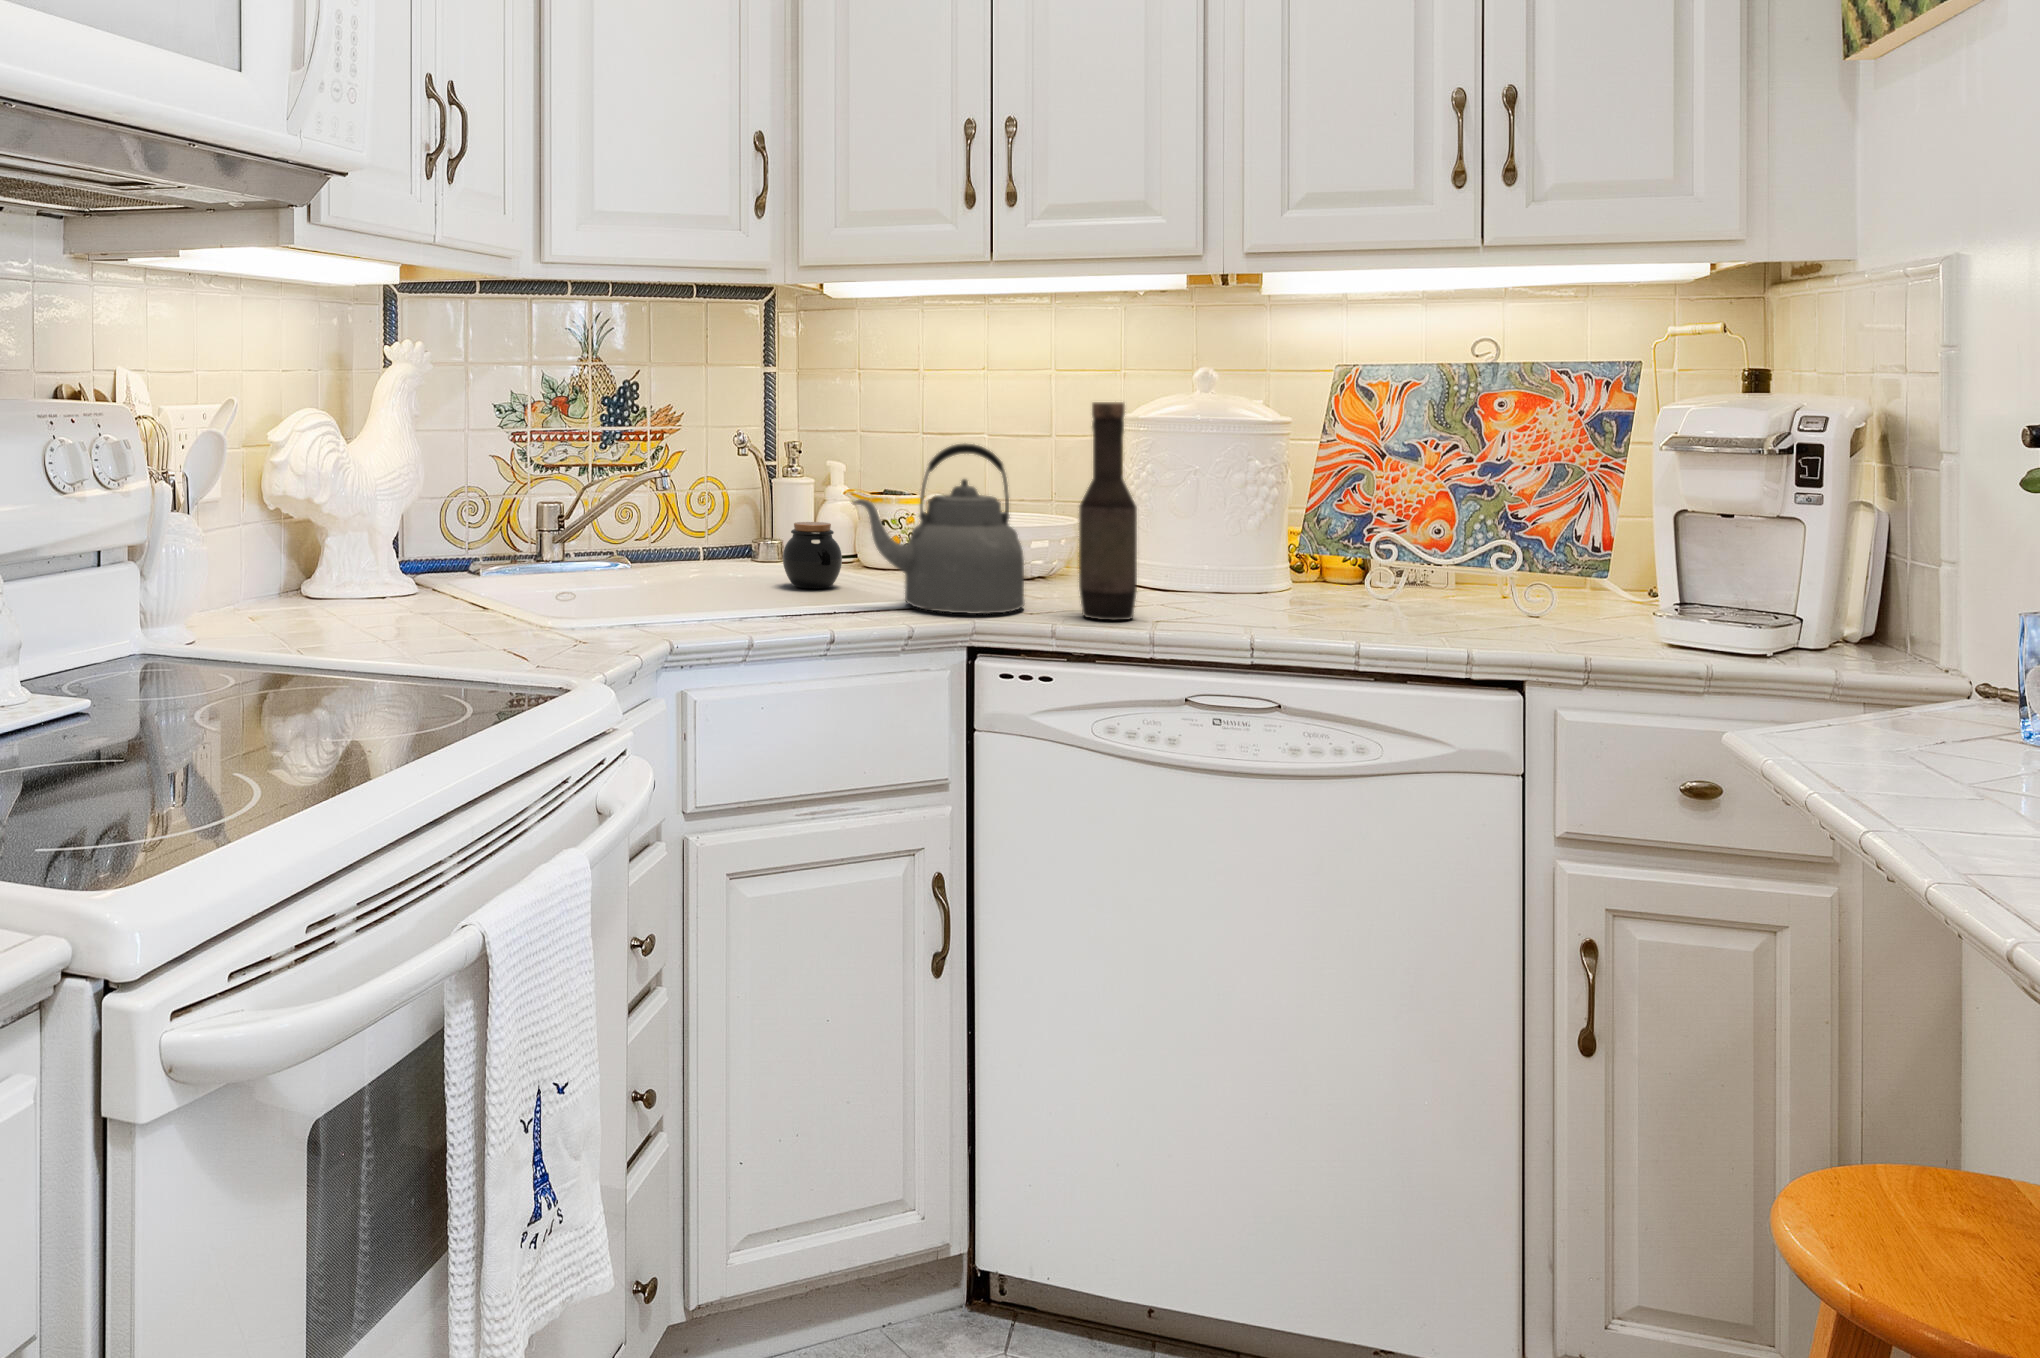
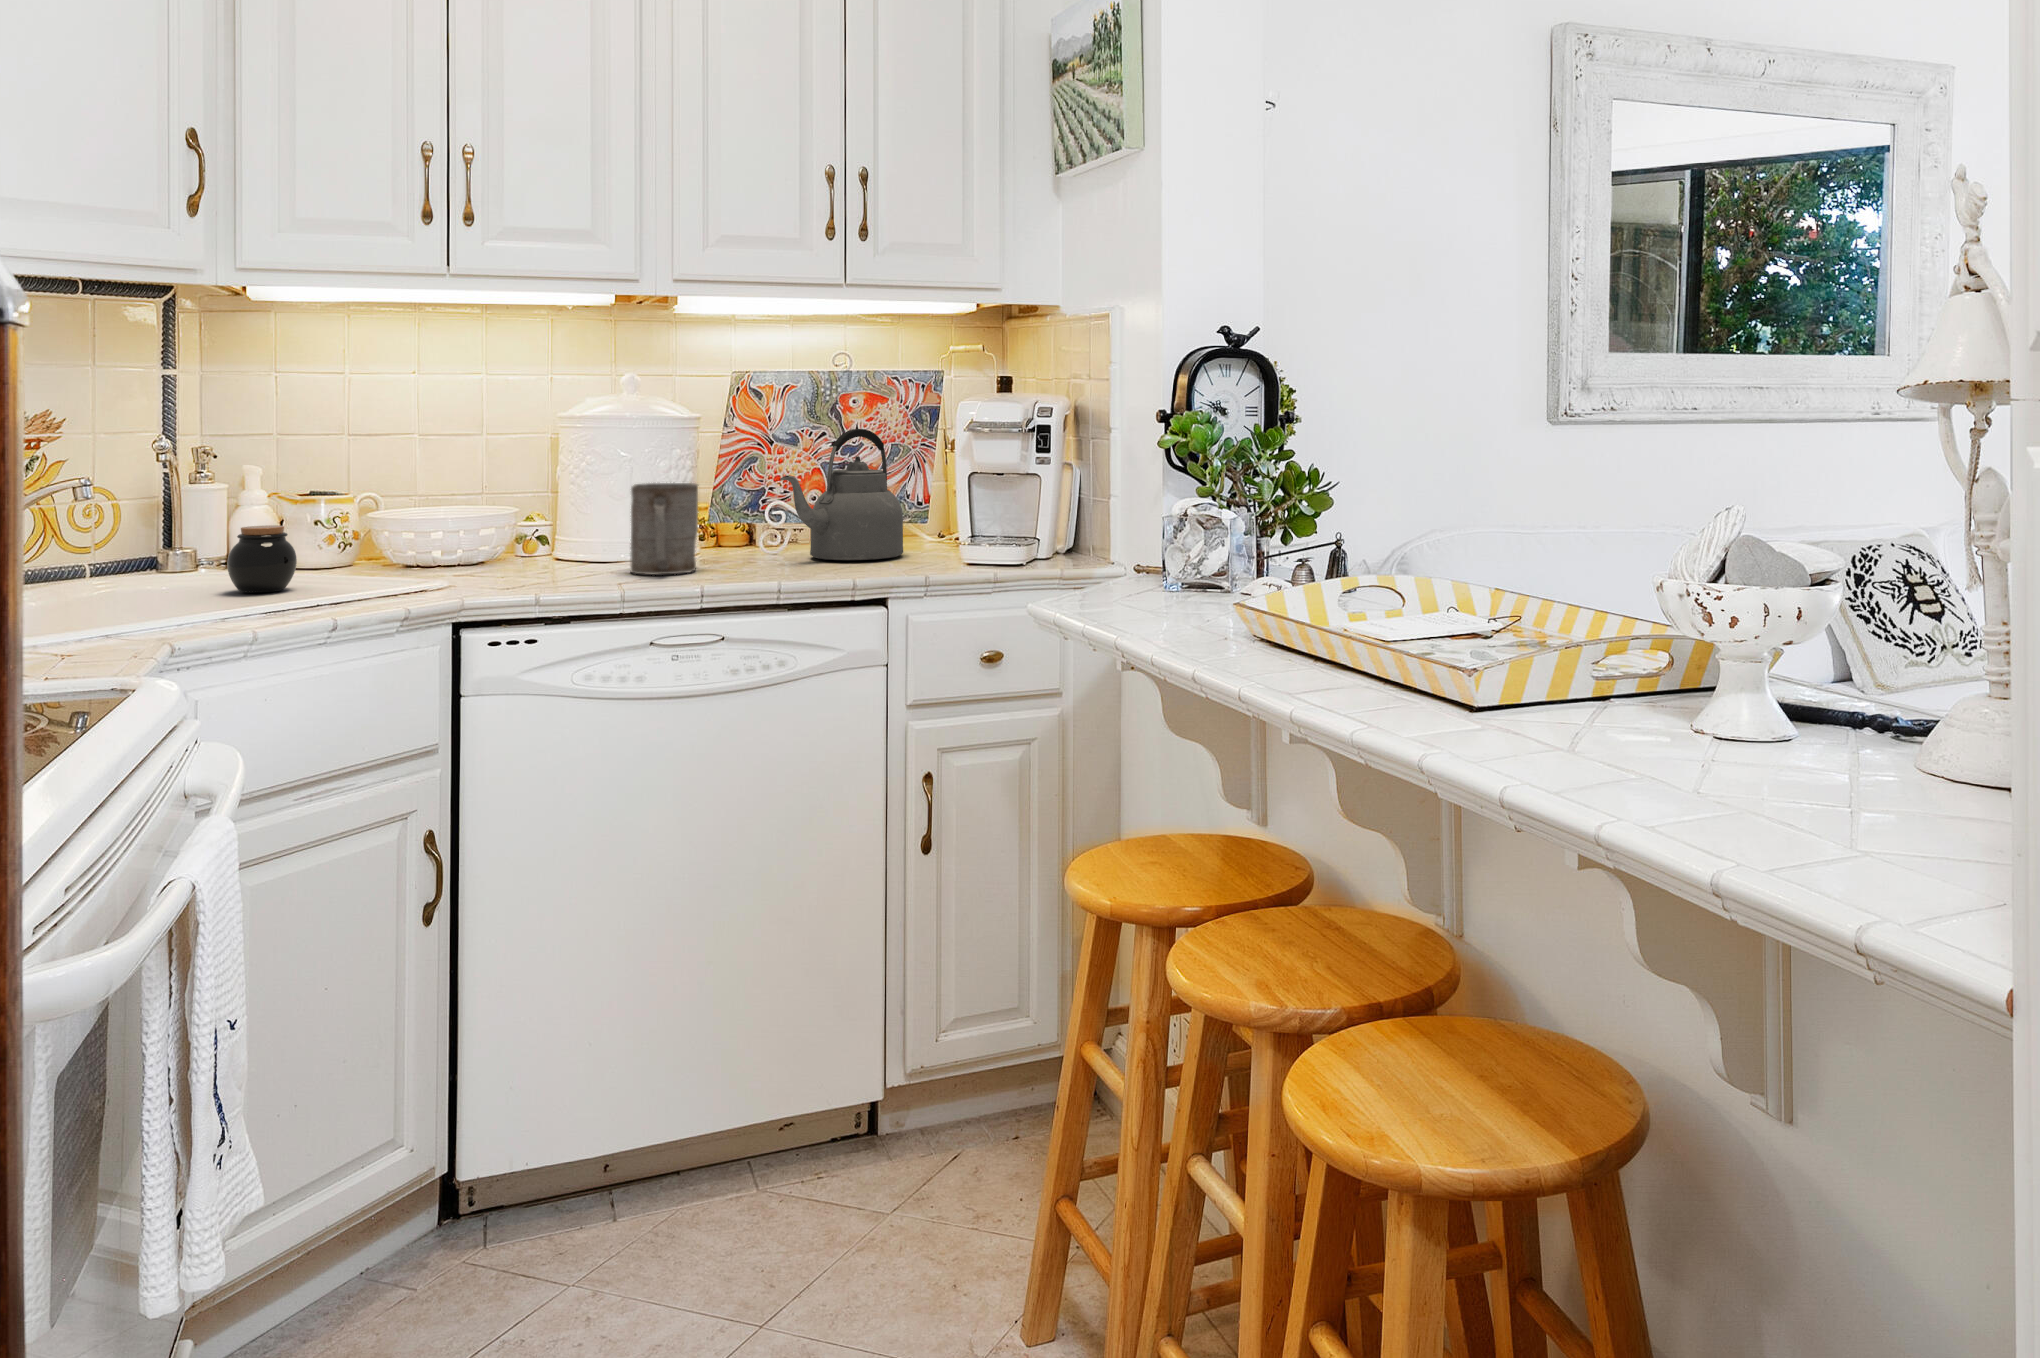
bottle: present [1079,402,1137,620] -> none [554,401,604,589]
kettle: present [853,444,1024,614] -> present [780,429,903,560]
mug: none [1179,500,1263,613] -> present [630,483,698,575]

